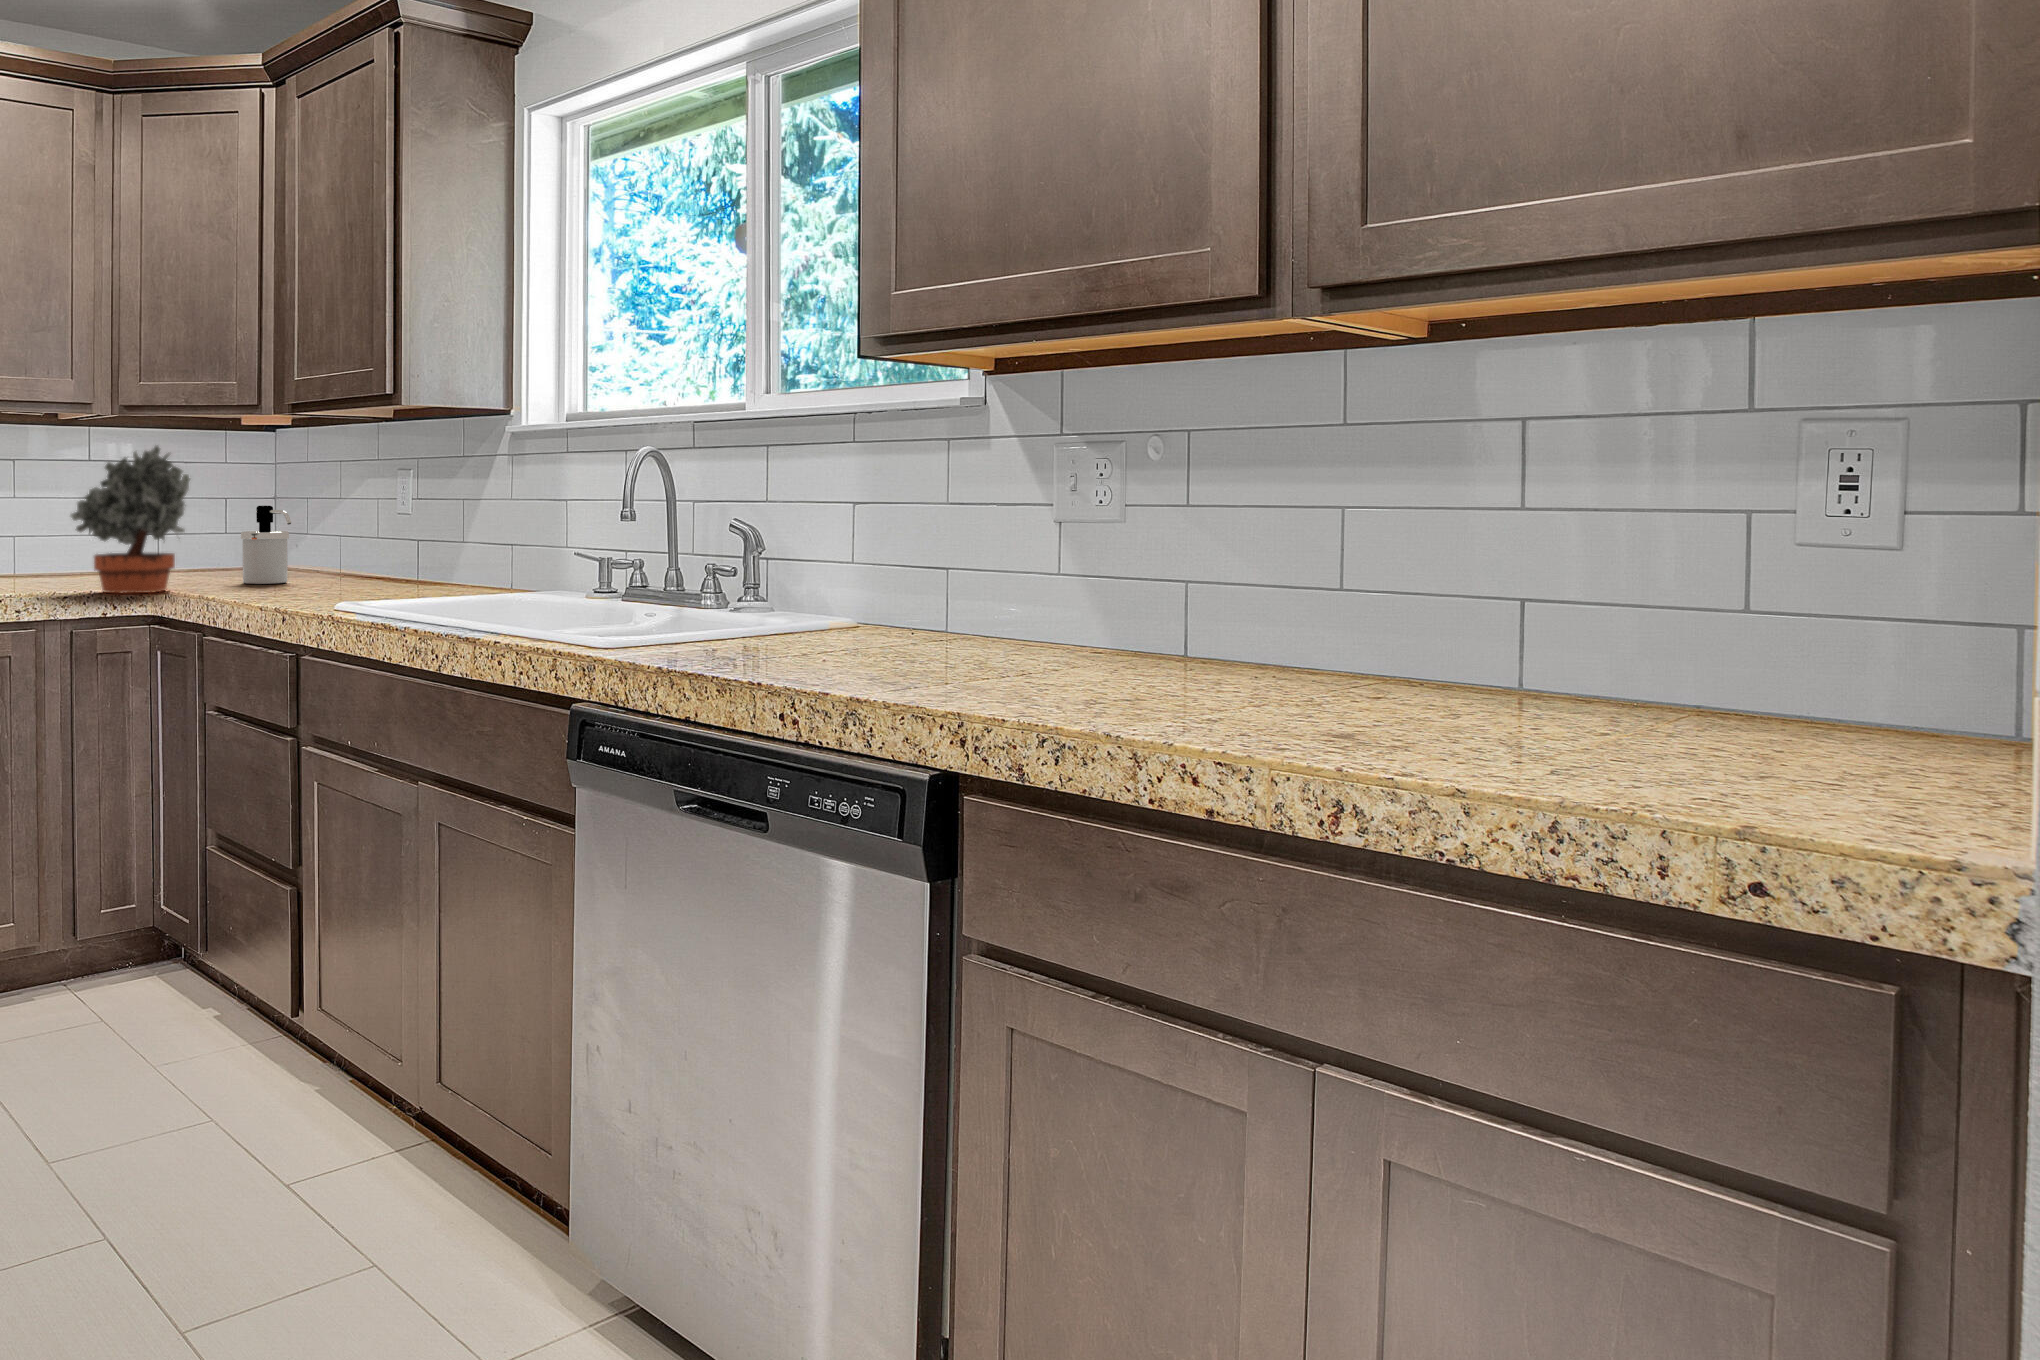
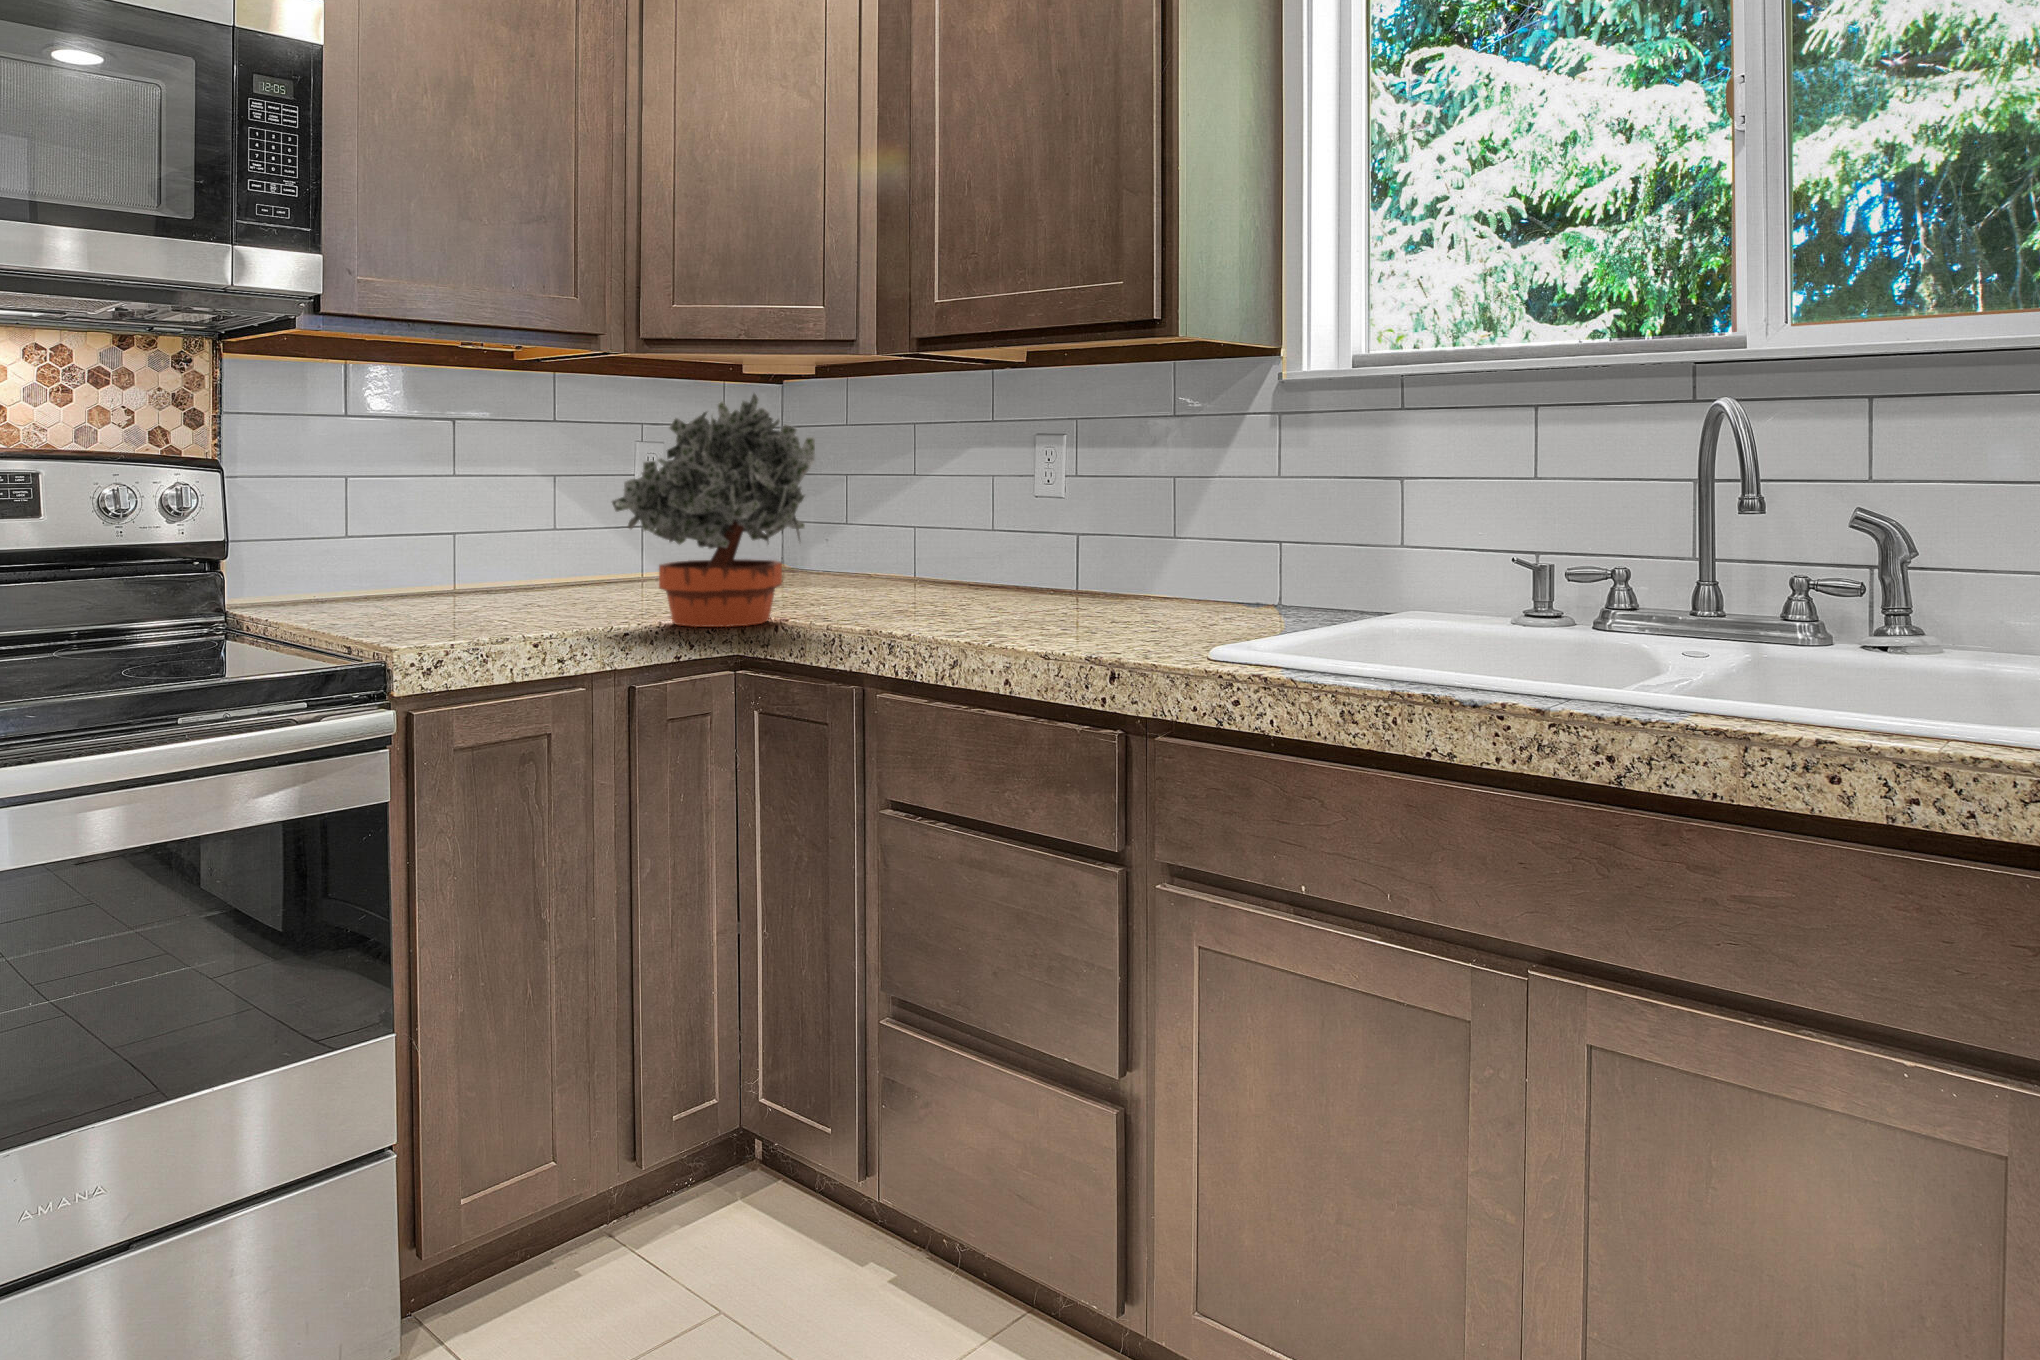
soap dispenser: present [241,506,291,584] -> none [828,486,919,602]

